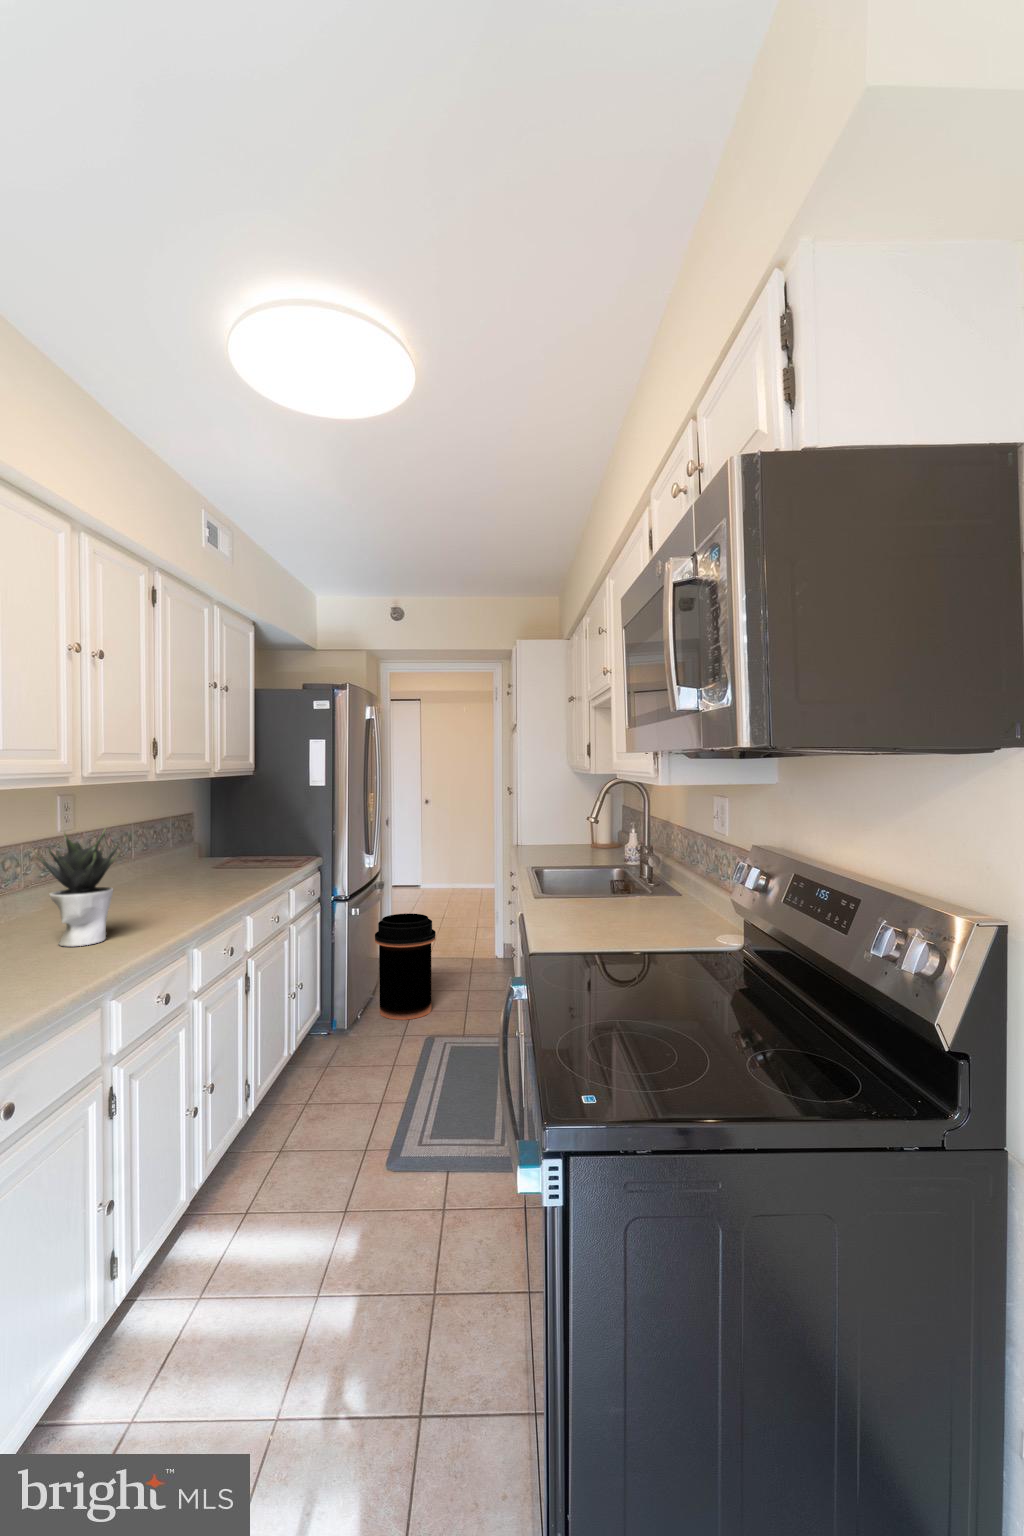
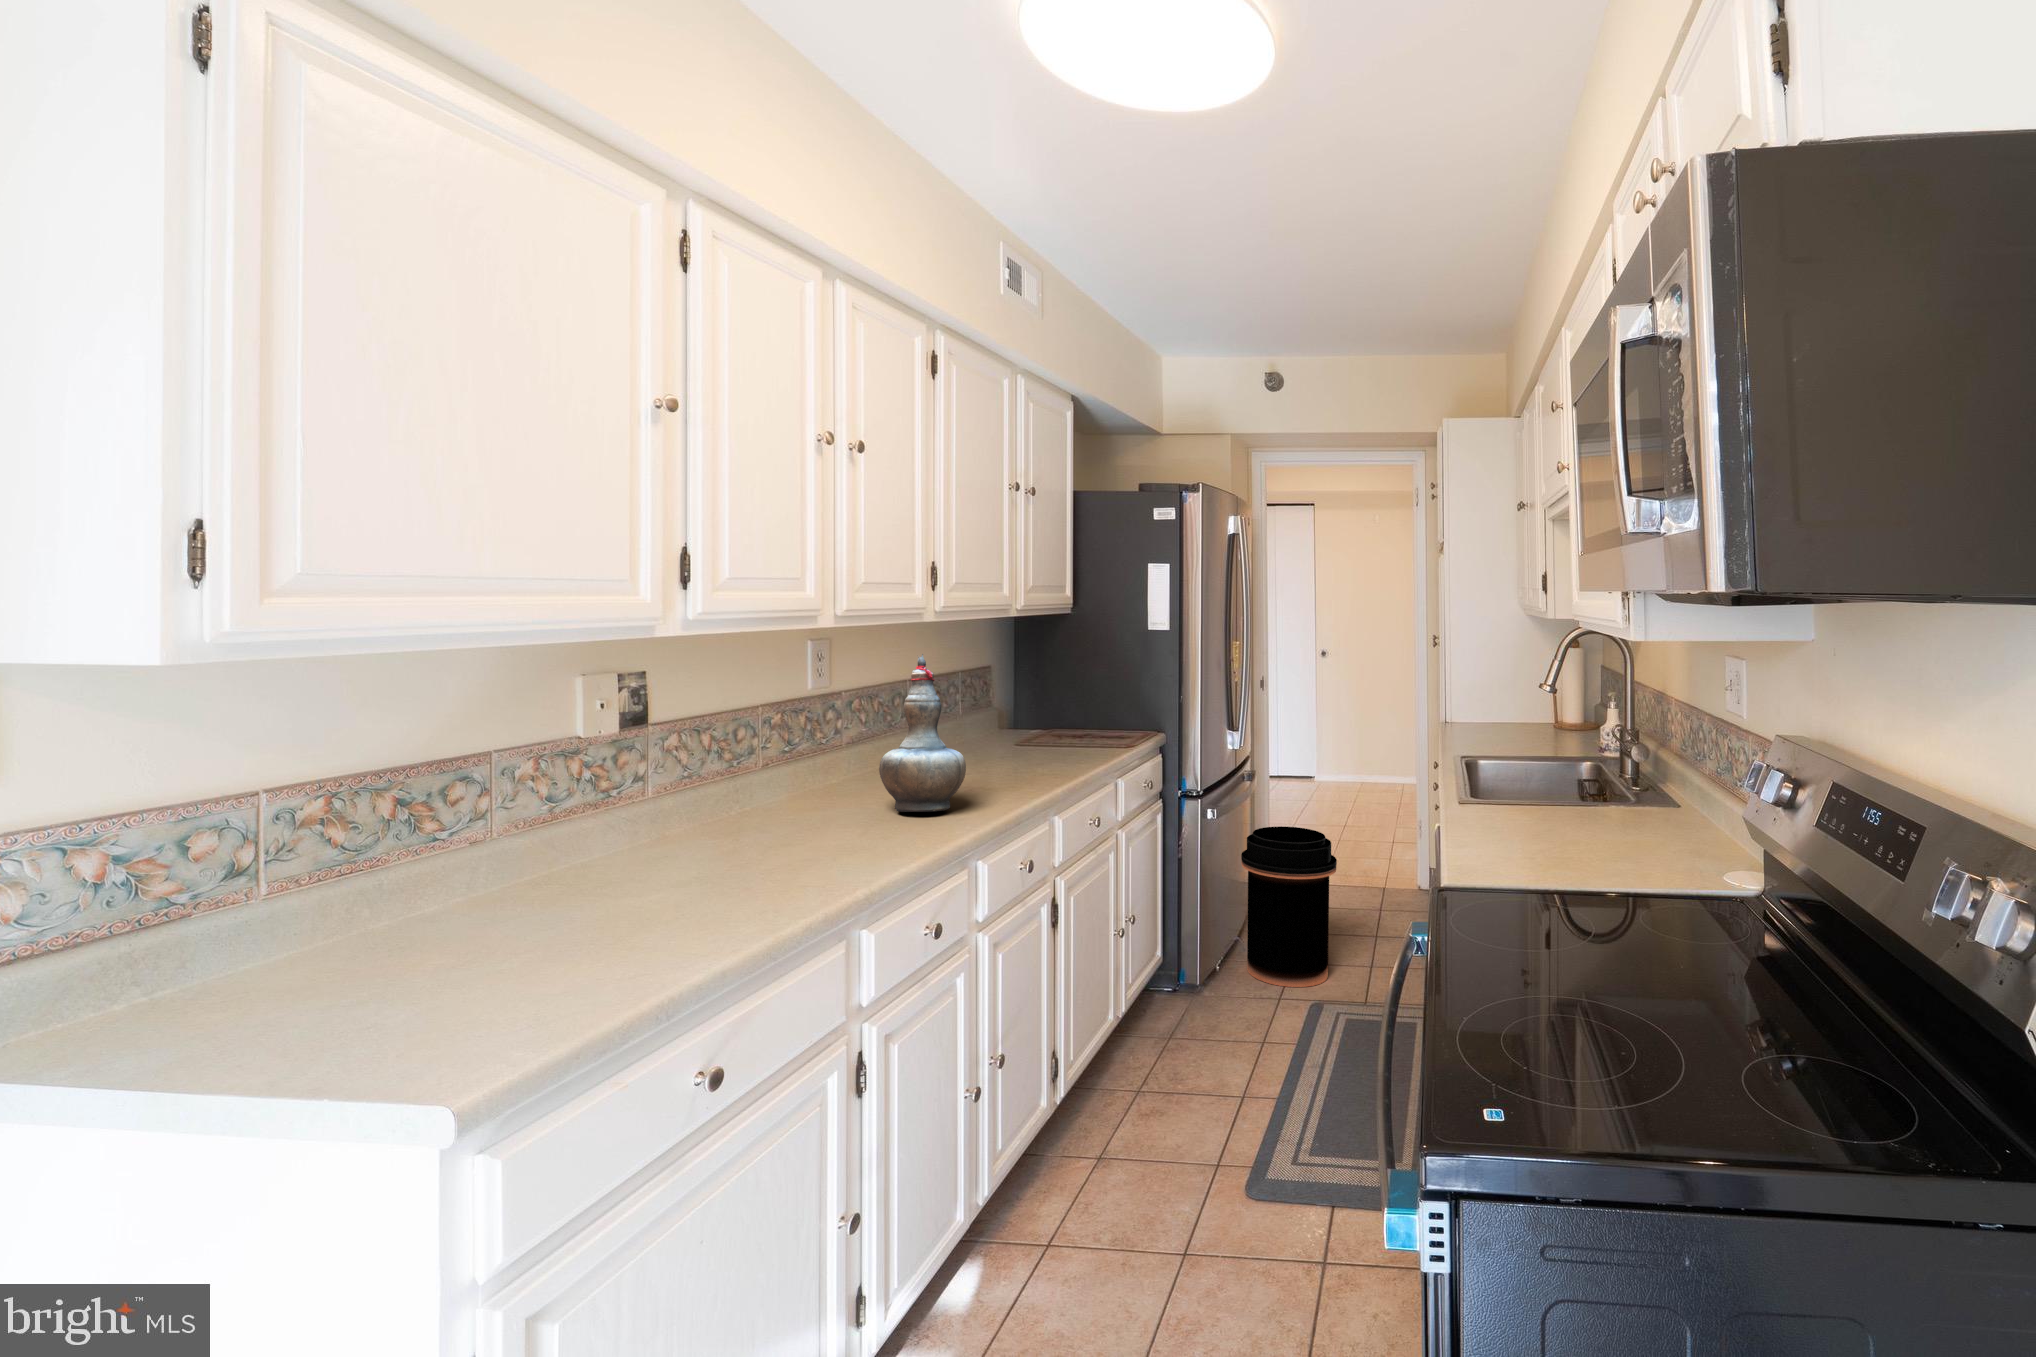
decorative vase: none [113,803,183,917] -> present [879,654,966,812]
potted plant: present [36,828,118,947] -> none [779,688,882,848]

